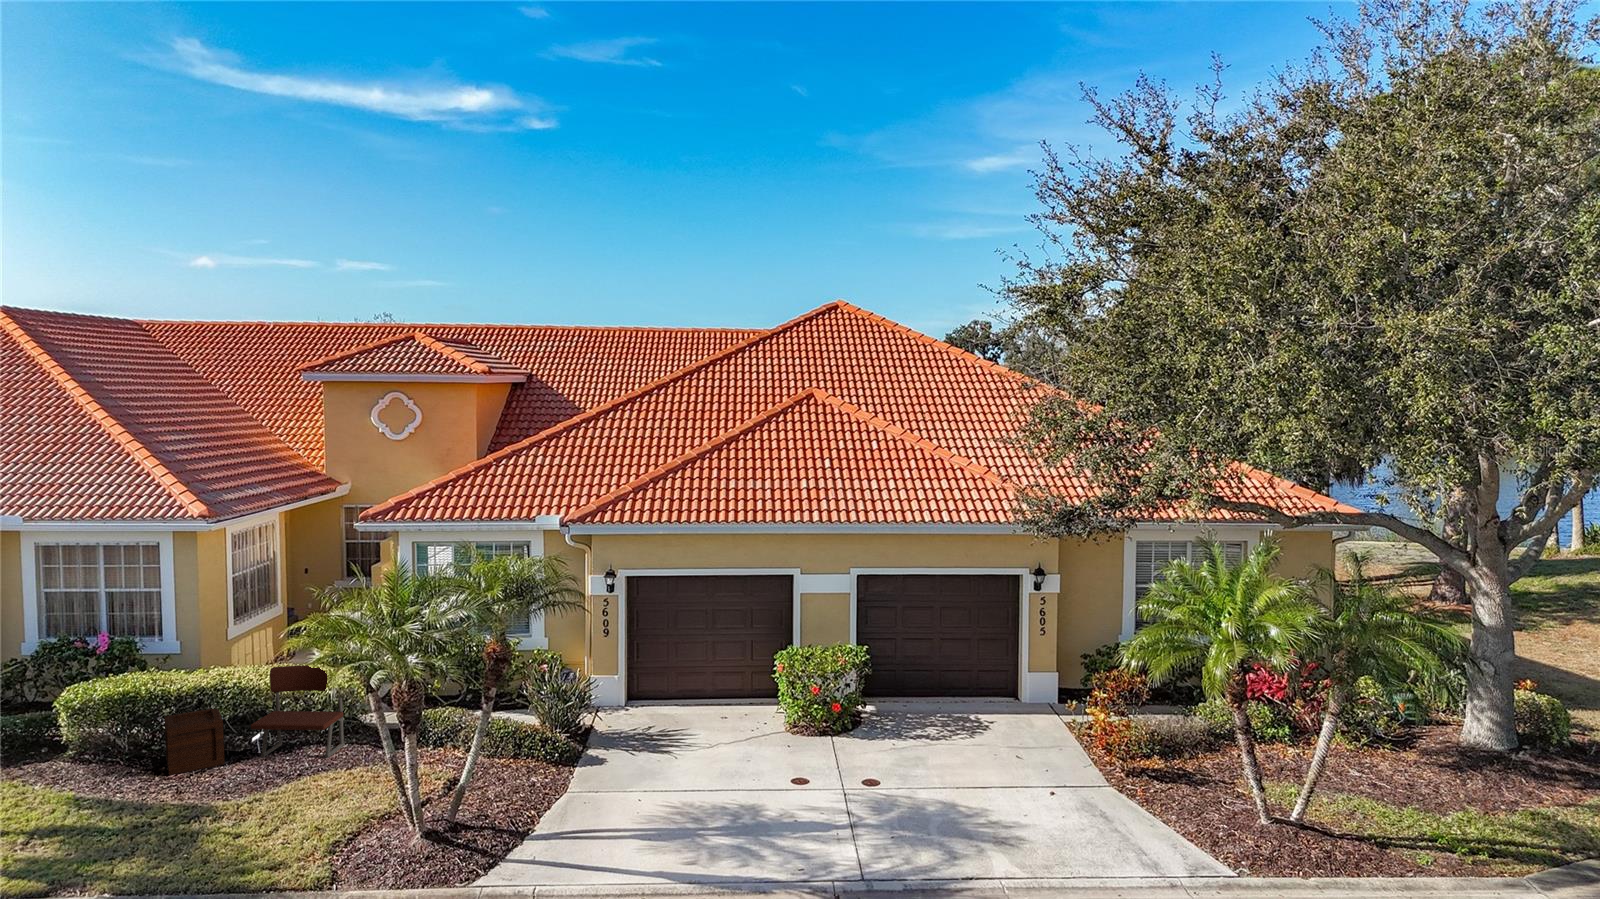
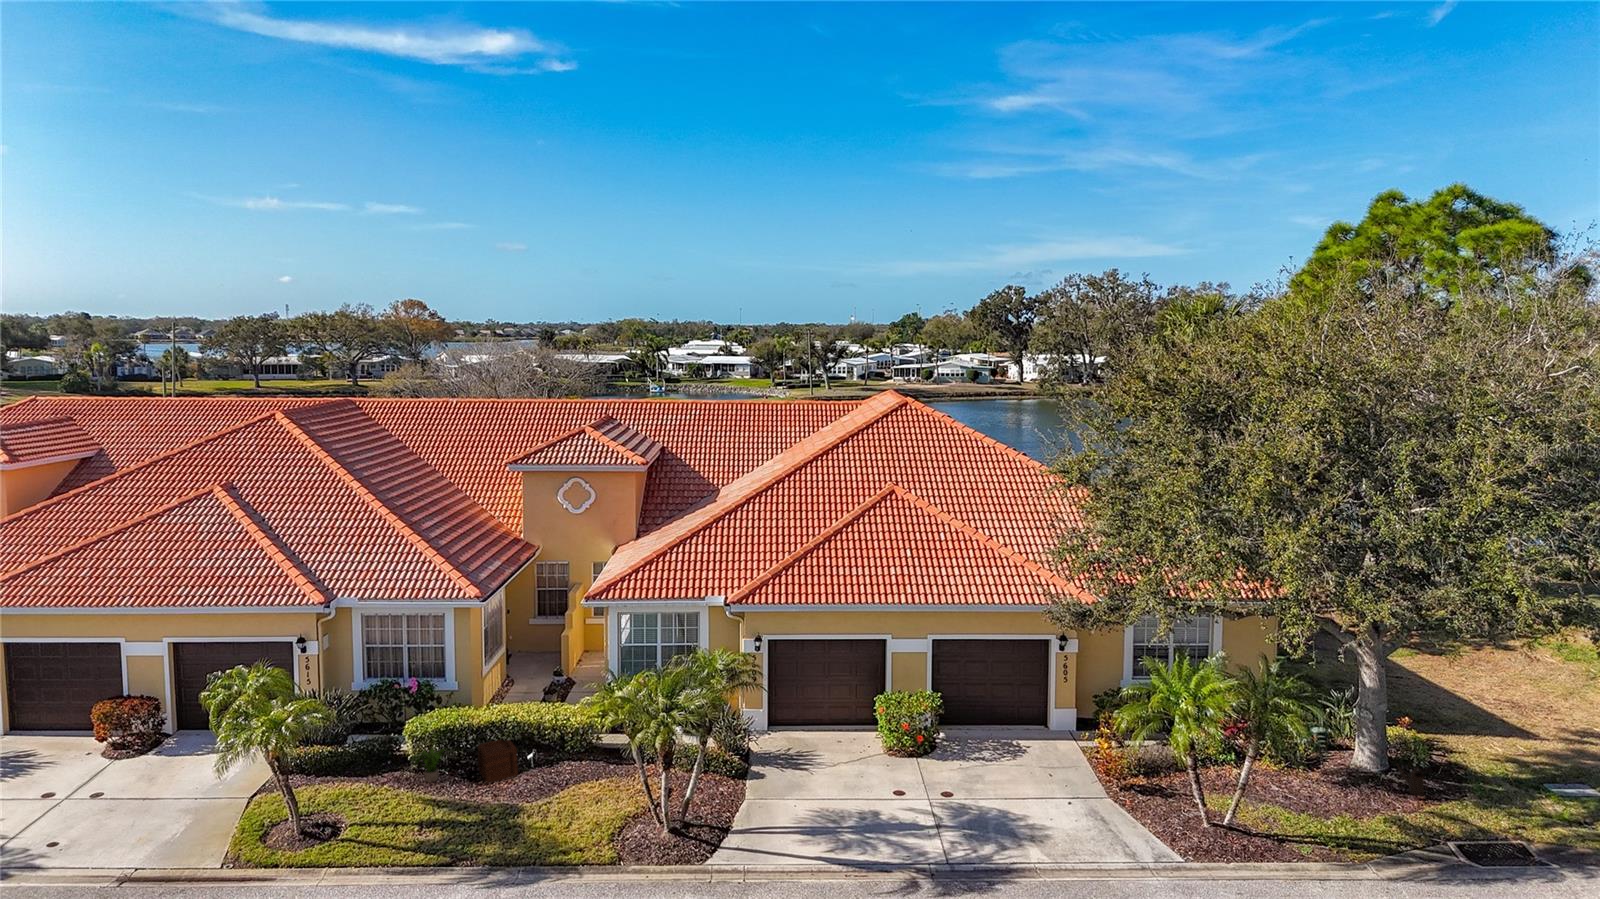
bench: present [251,665,345,758] -> none [533,709,589,772]
potted plant: none [46,721,120,774] -> present [411,749,444,782]
watering can: none [1514,735,1566,781] -> present [1396,764,1424,796]

